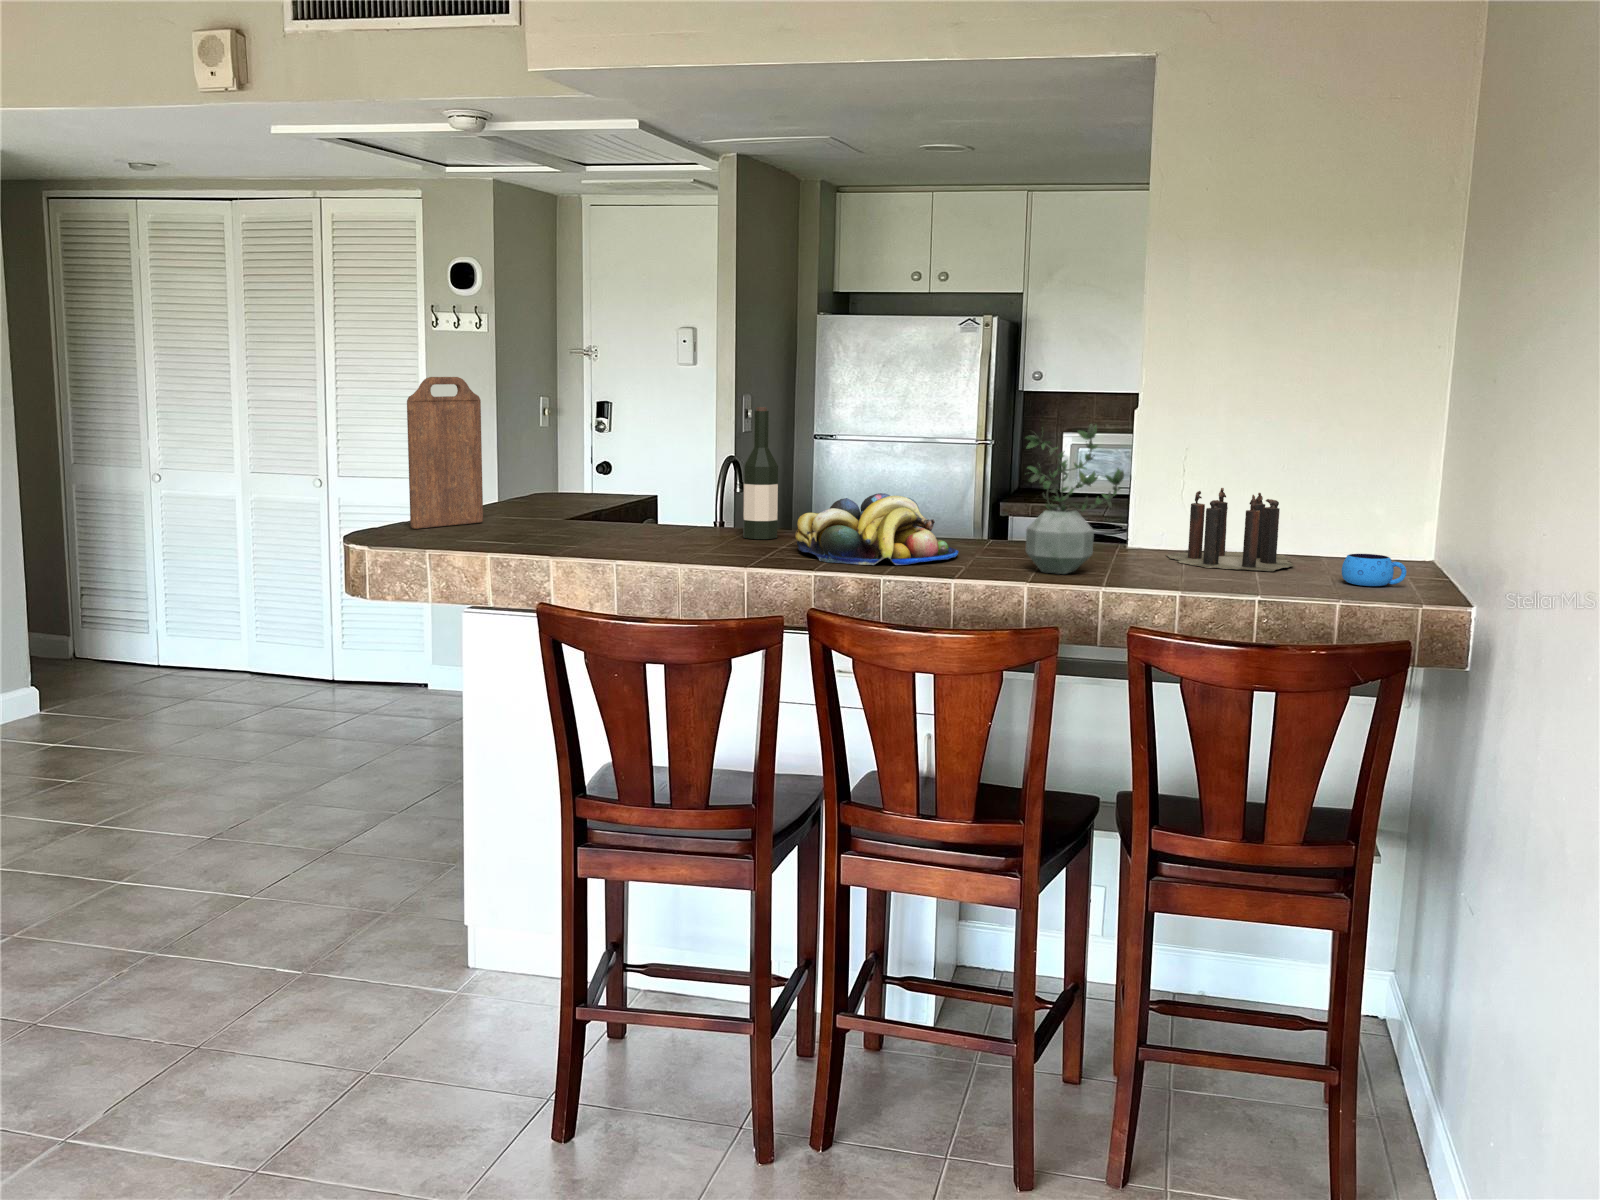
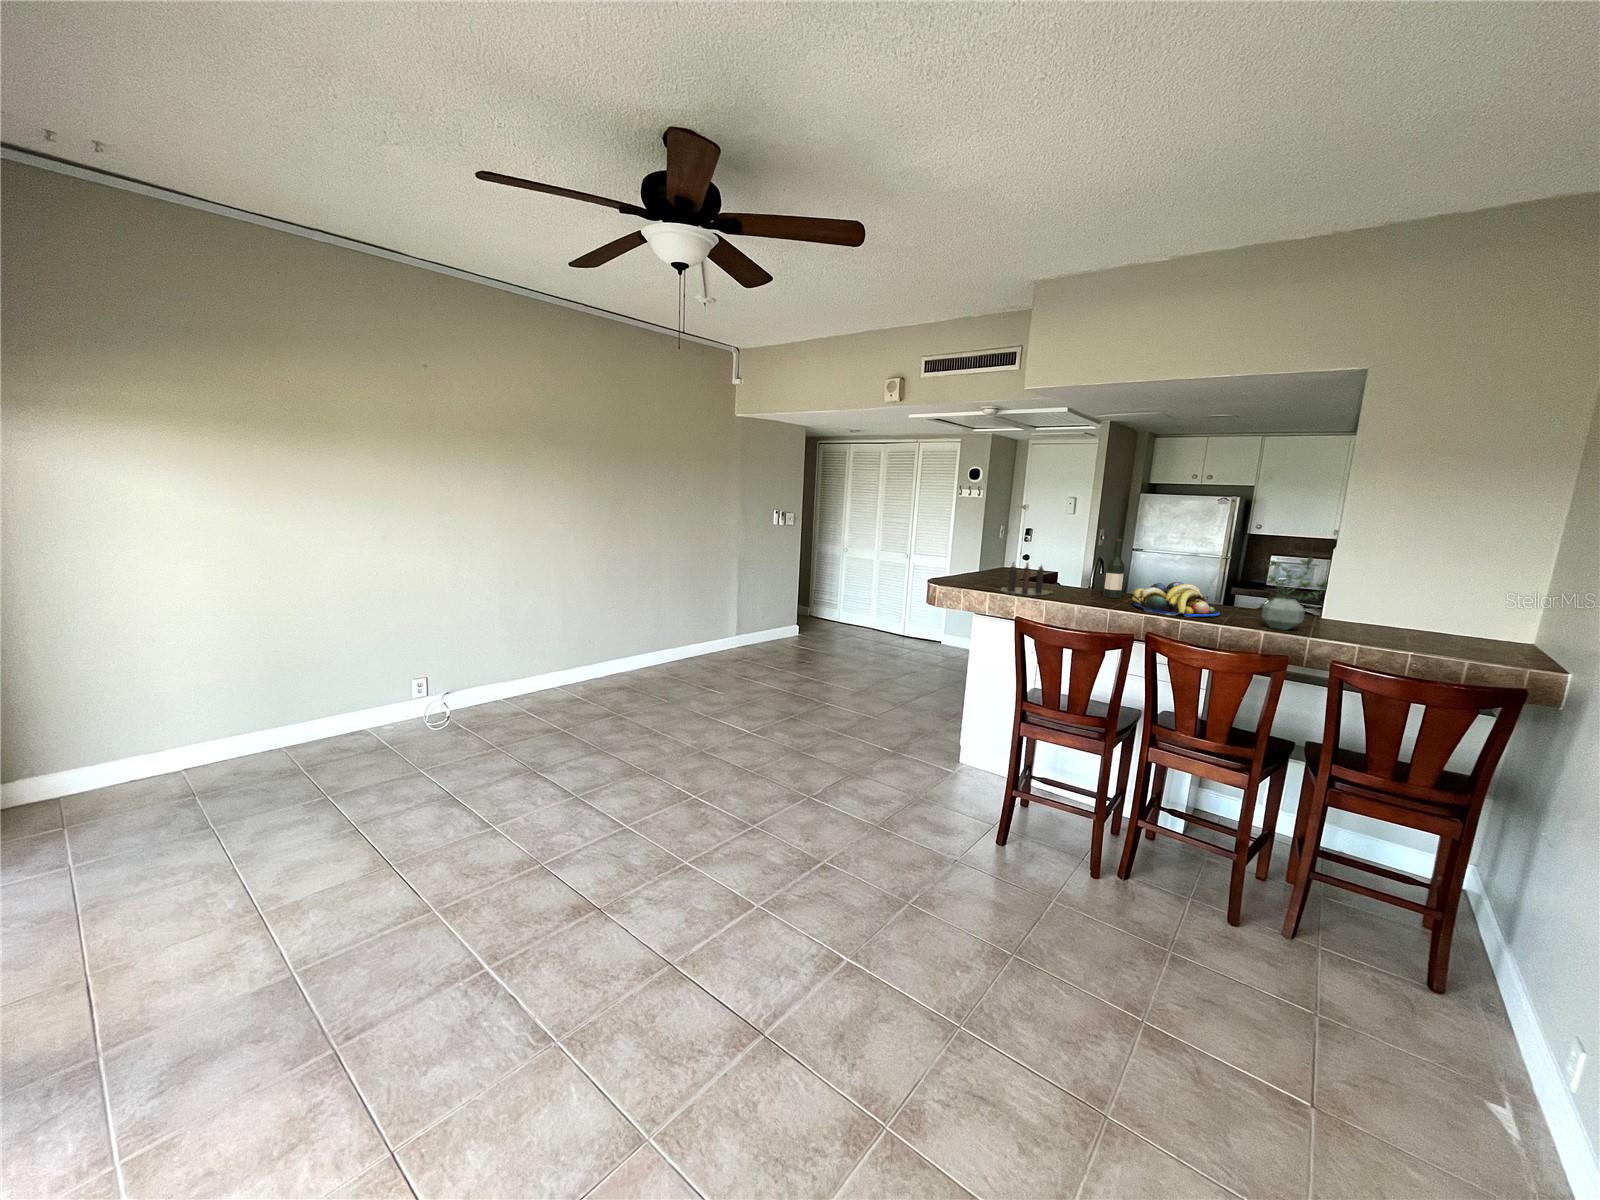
cutting board: present [407,377,483,529] -> none [955,521,988,581]
candle: present [1166,488,1293,571] -> present [1001,563,1052,596]
mug: present [1342,554,1407,586] -> none [1475,637,1527,657]

